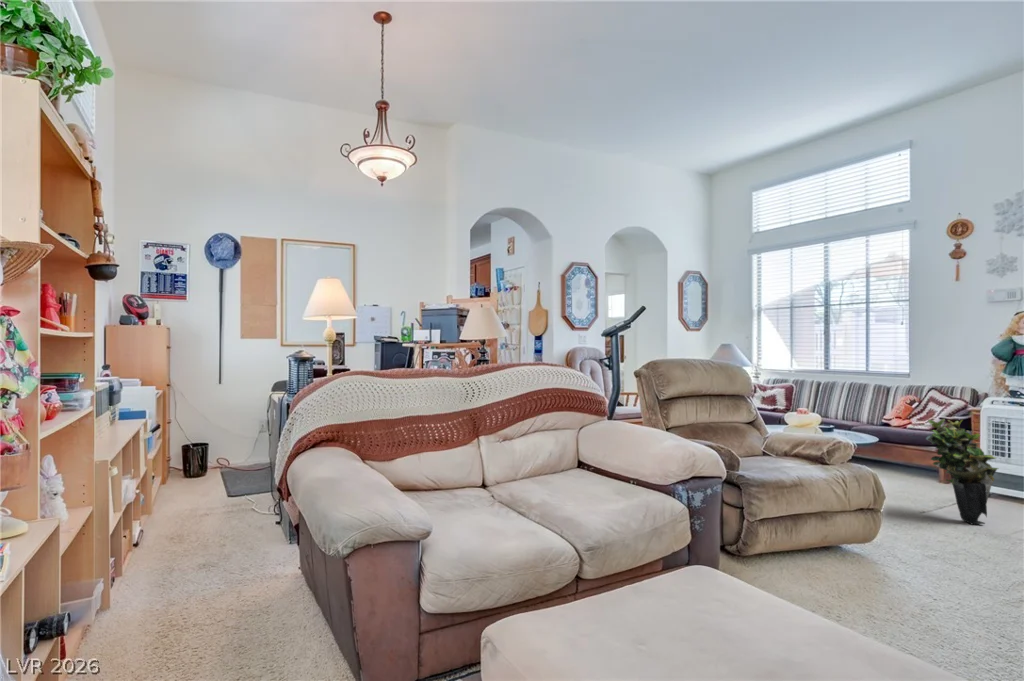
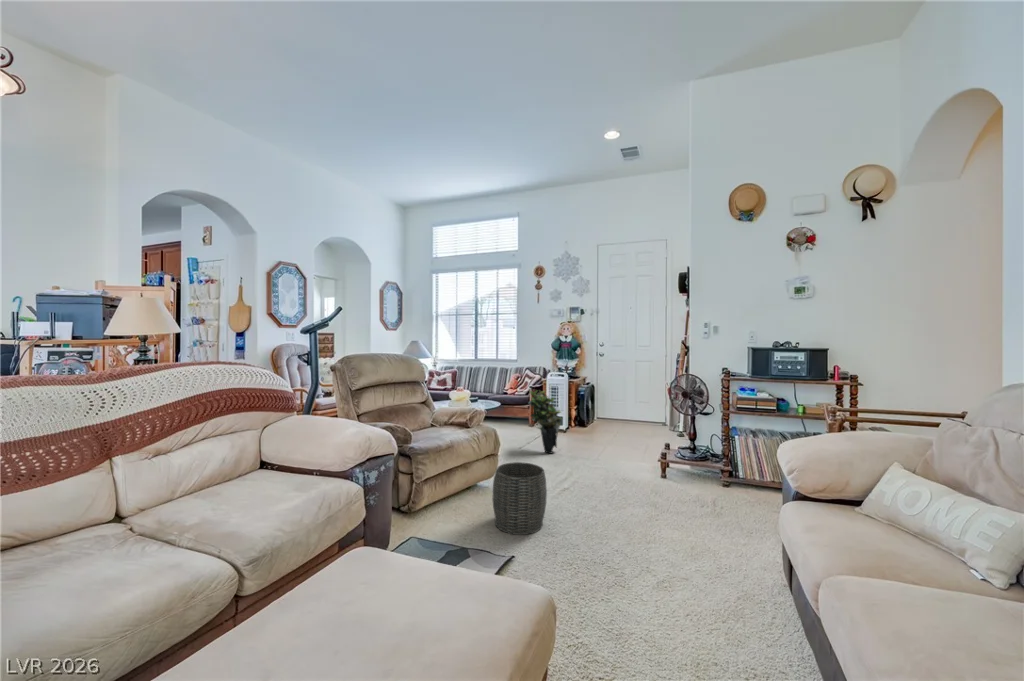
woven basket: none [862,516,961,624] -> present [492,462,547,535]

